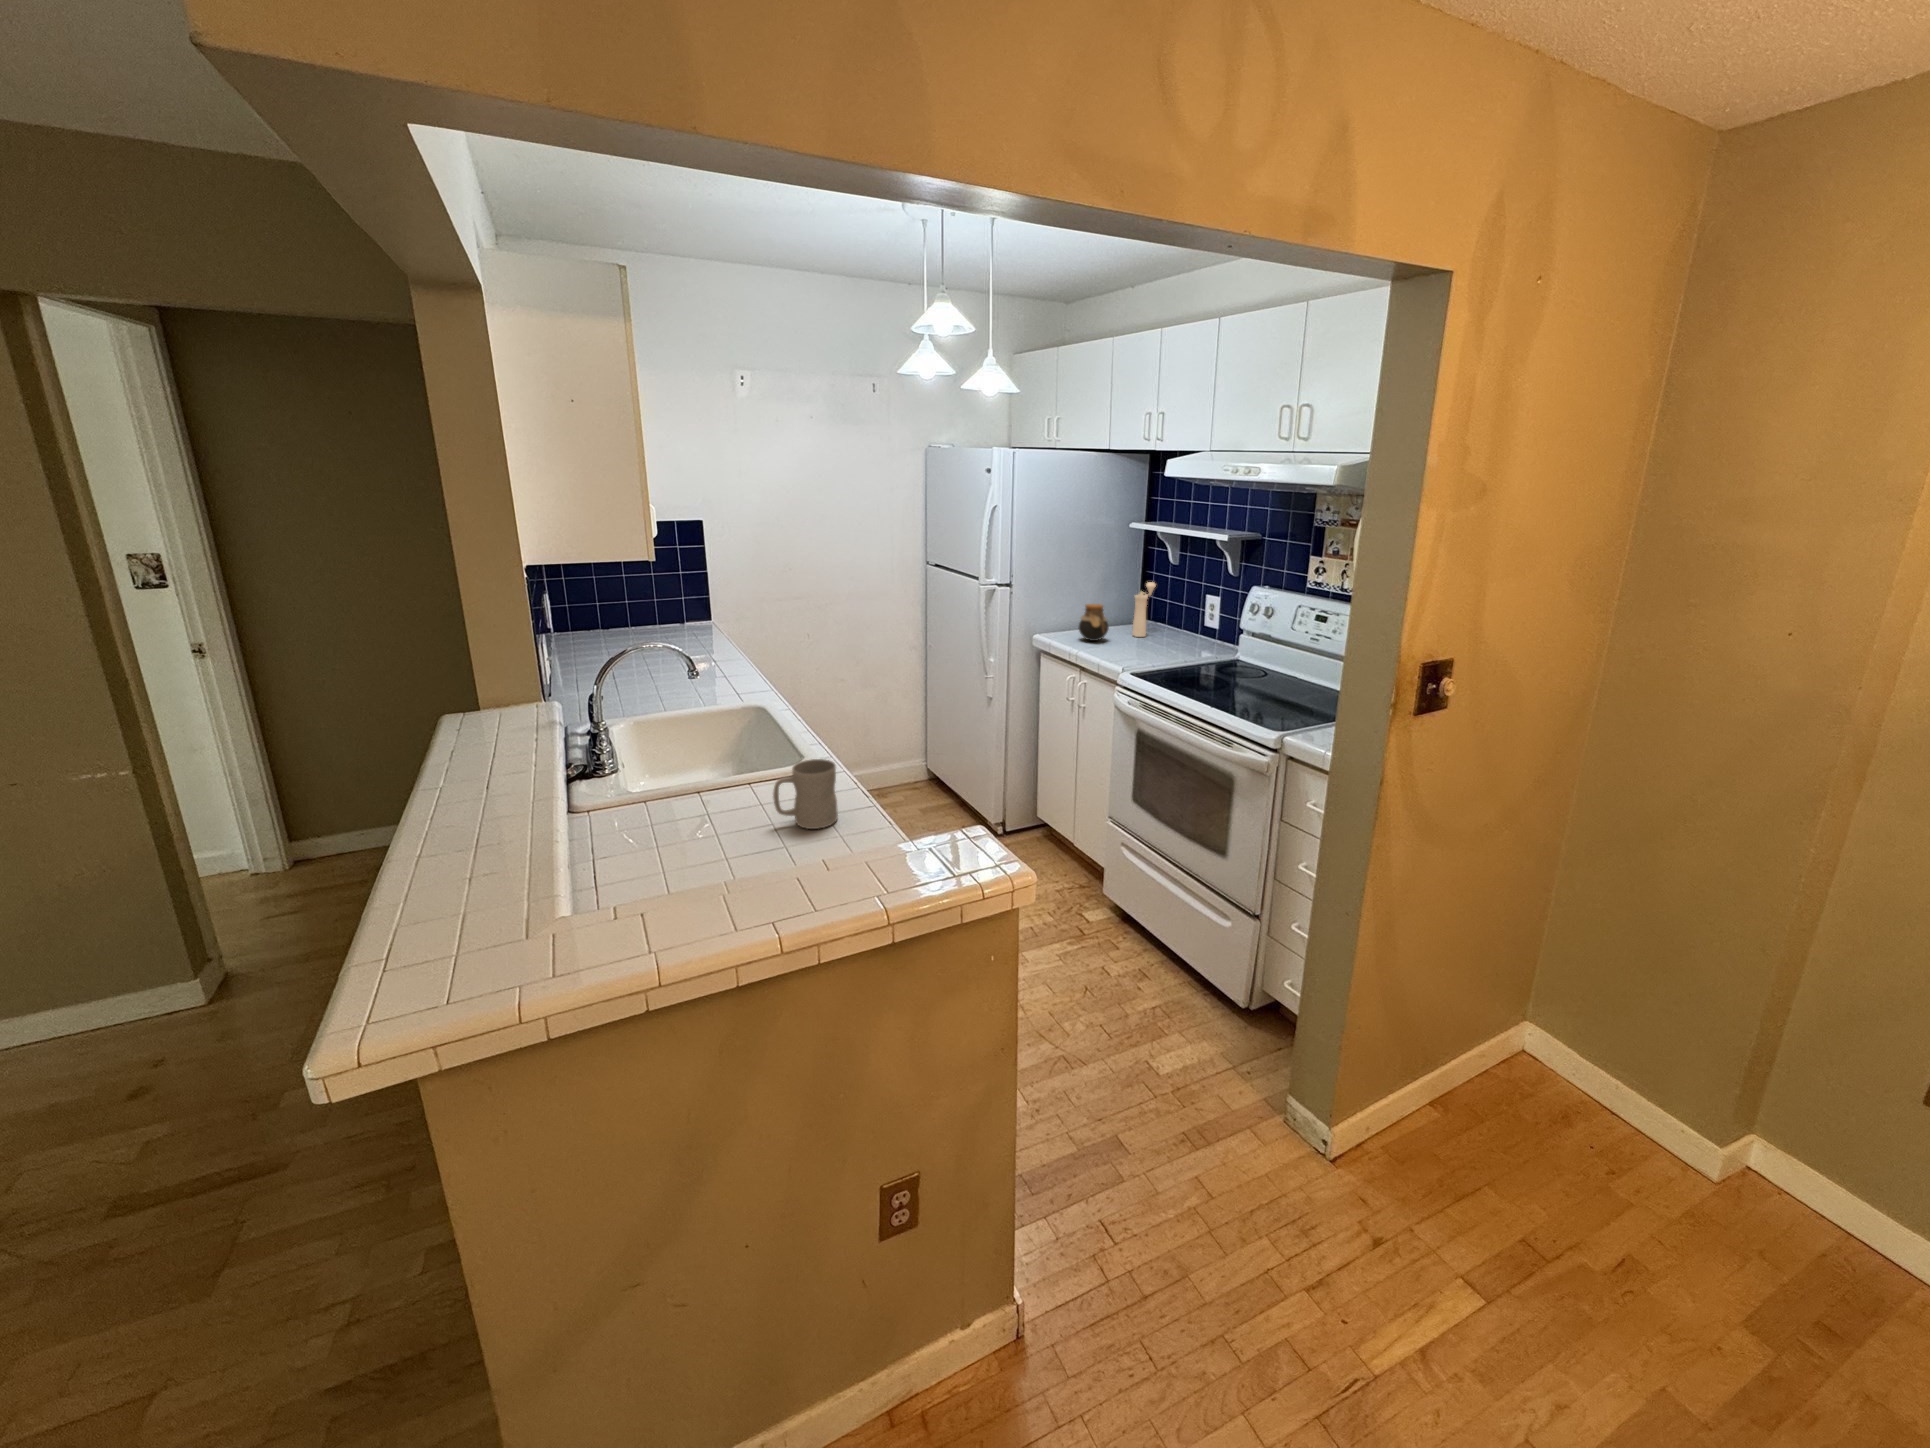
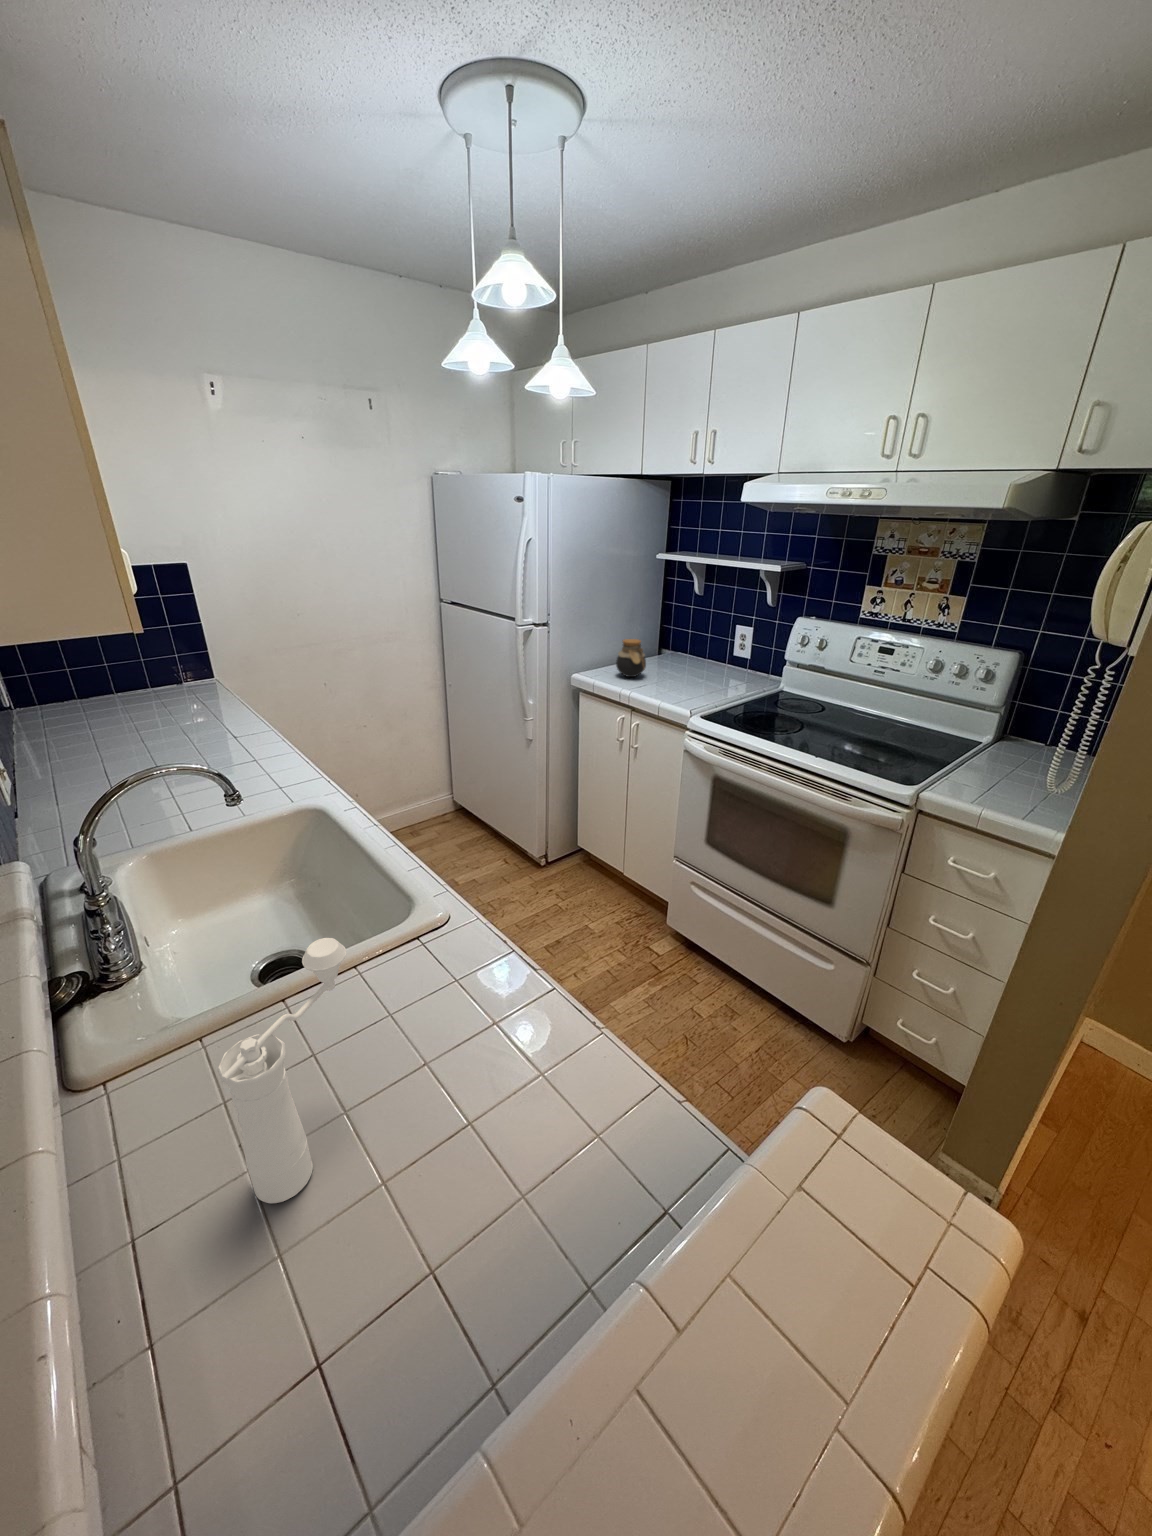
pepper mill: present [1132,582,1156,637] -> present [217,938,346,1203]
mug: present [773,759,838,829] -> none [430,963,525,1078]

